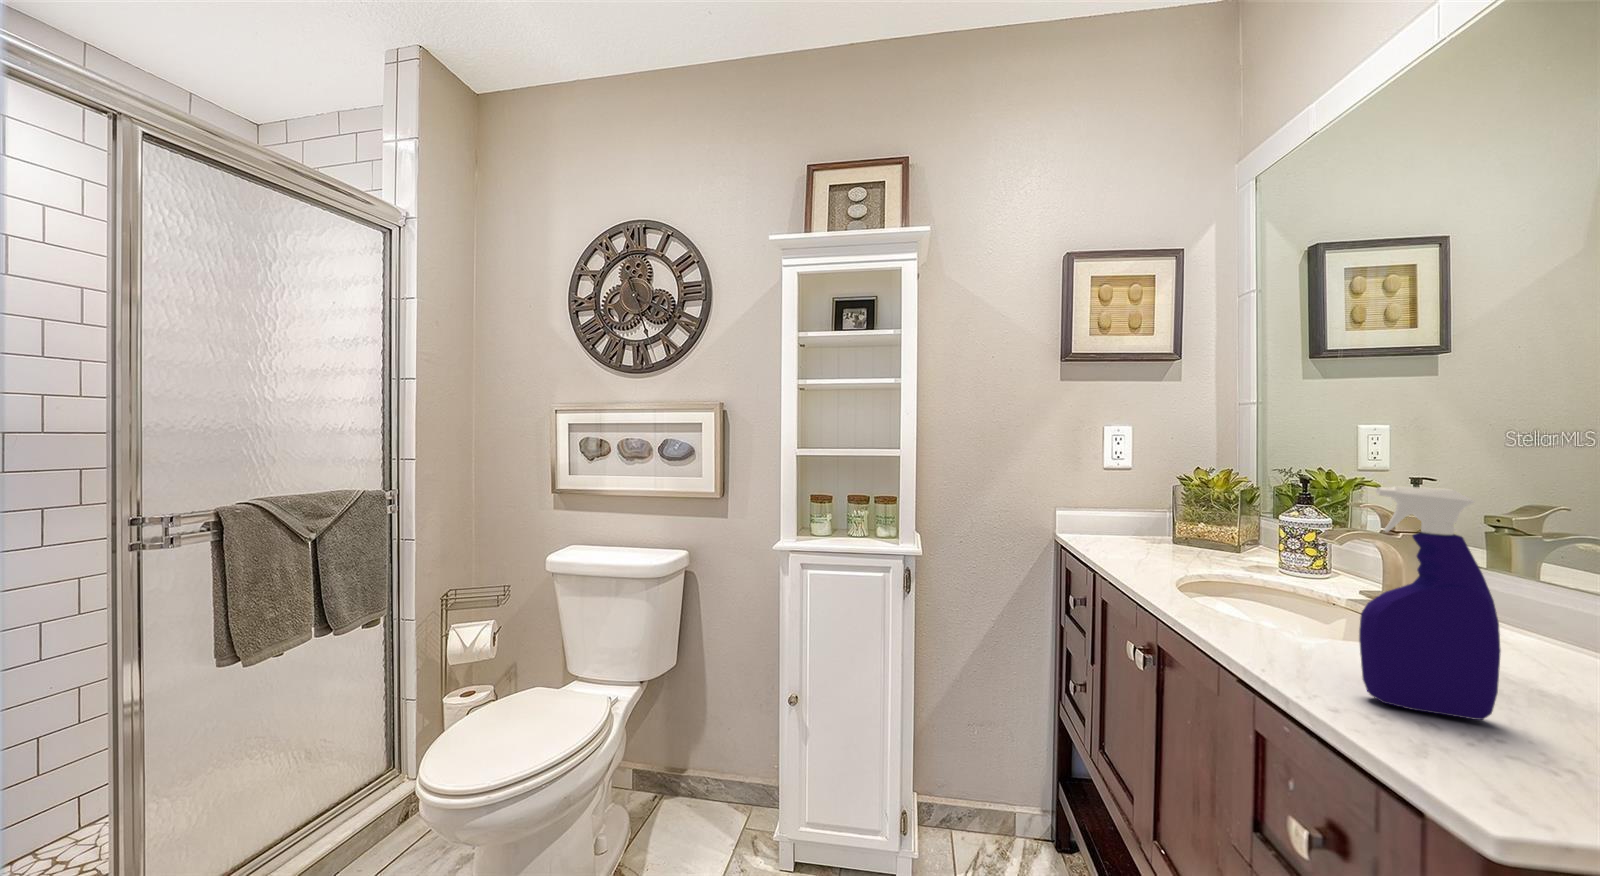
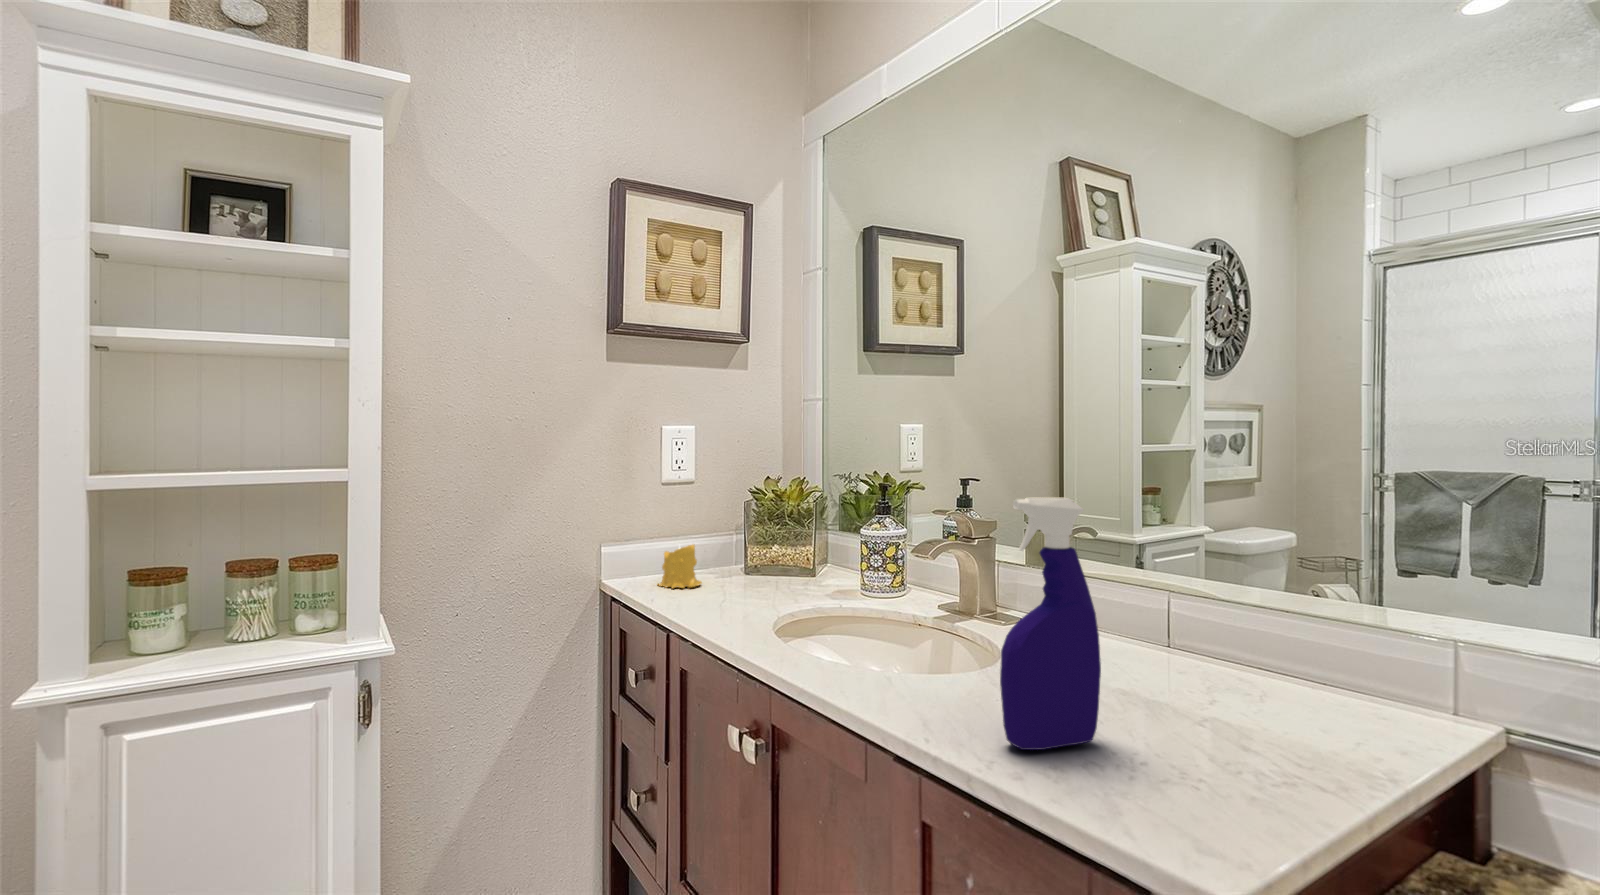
candle: none [1094,511,1132,546] -> present [658,545,702,588]

